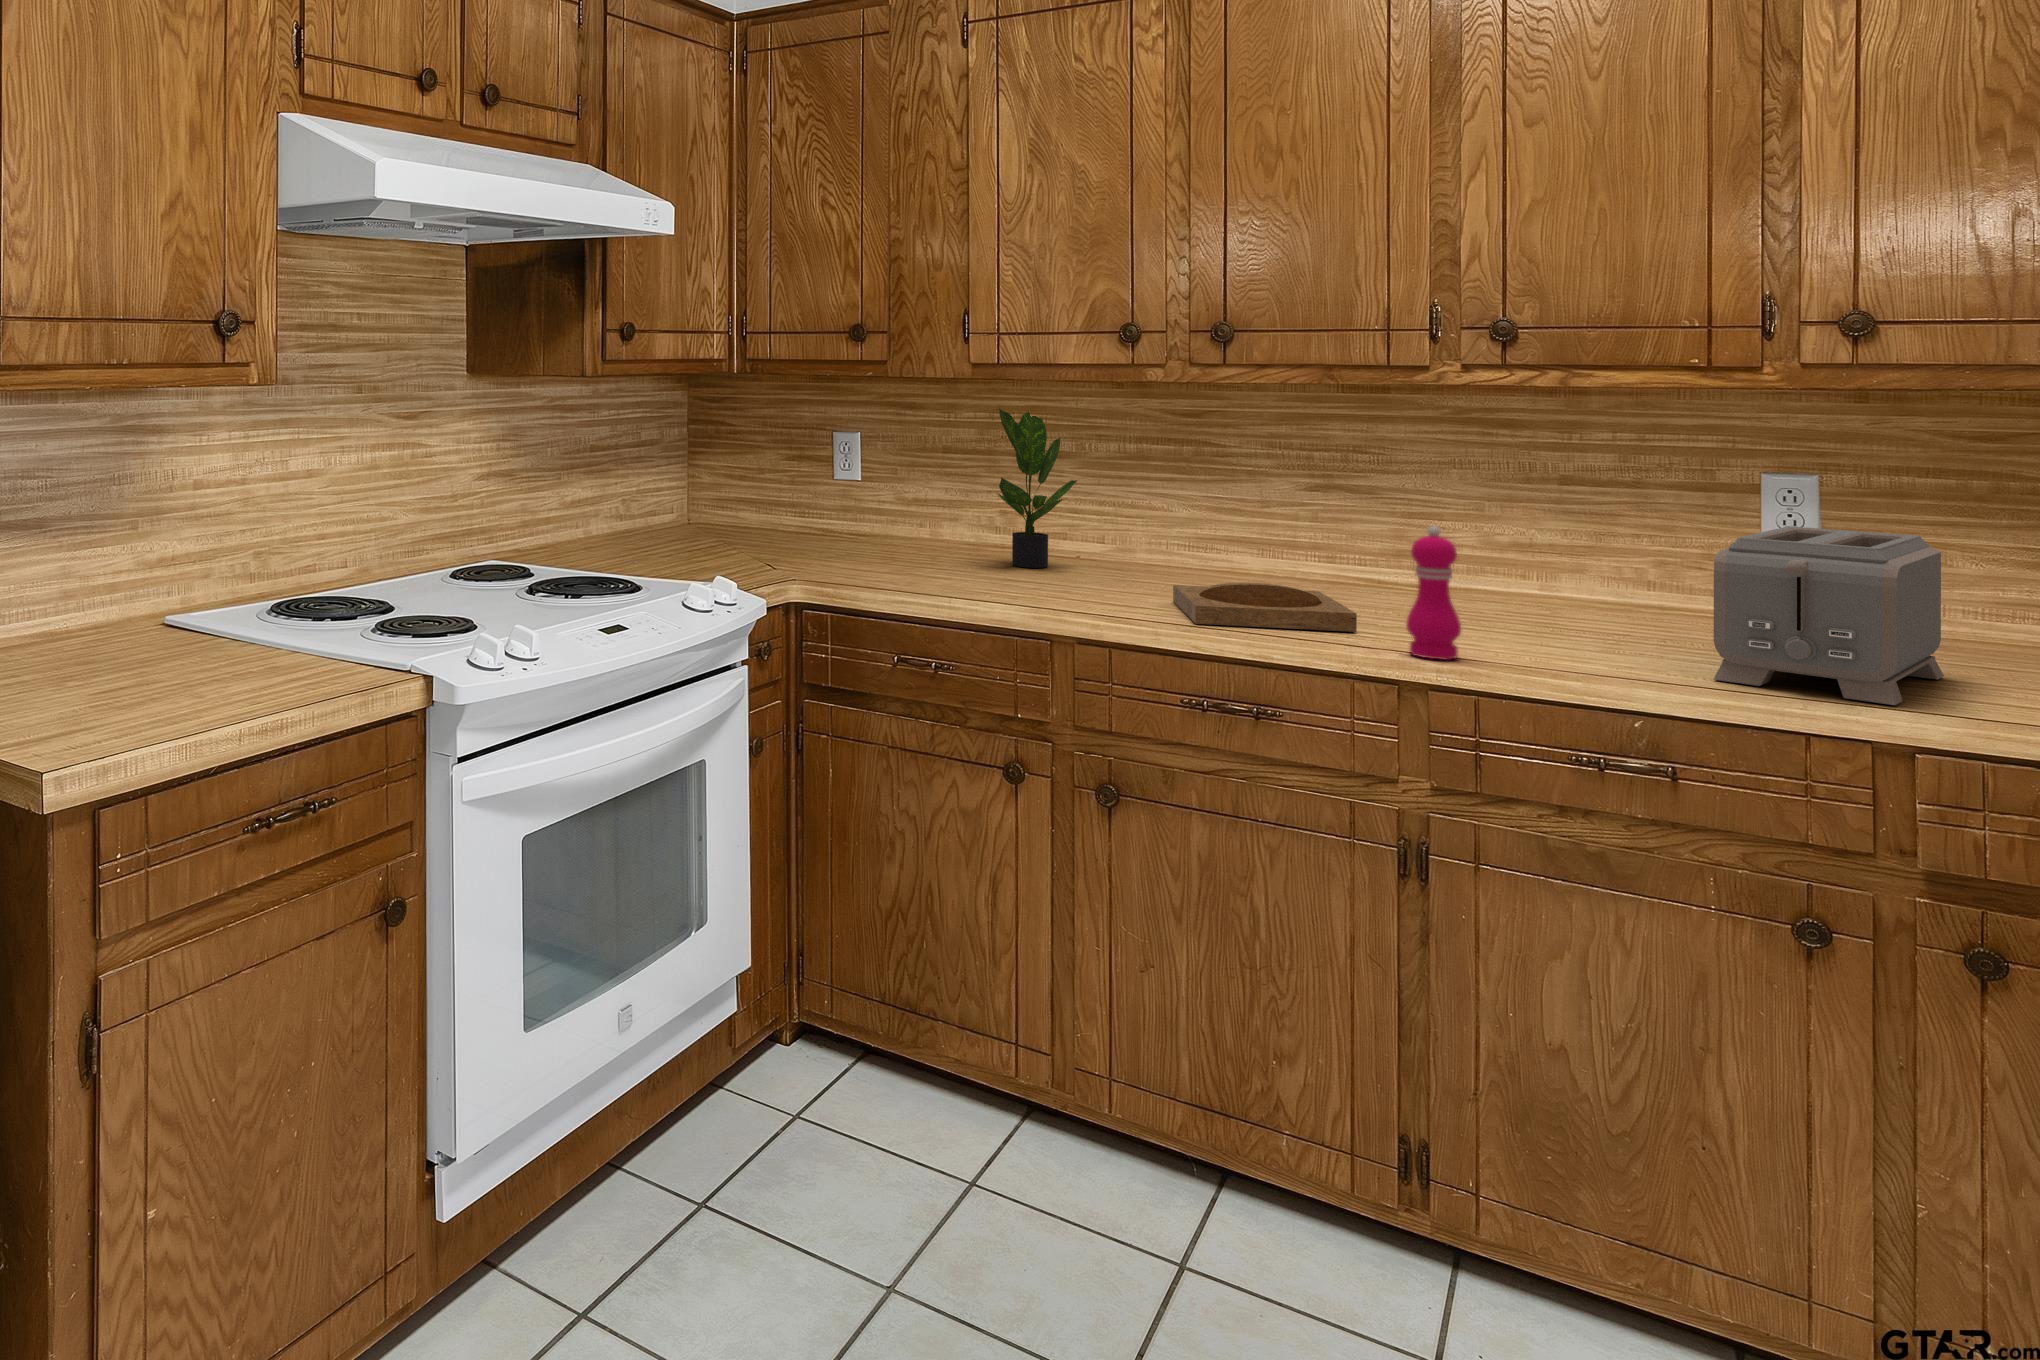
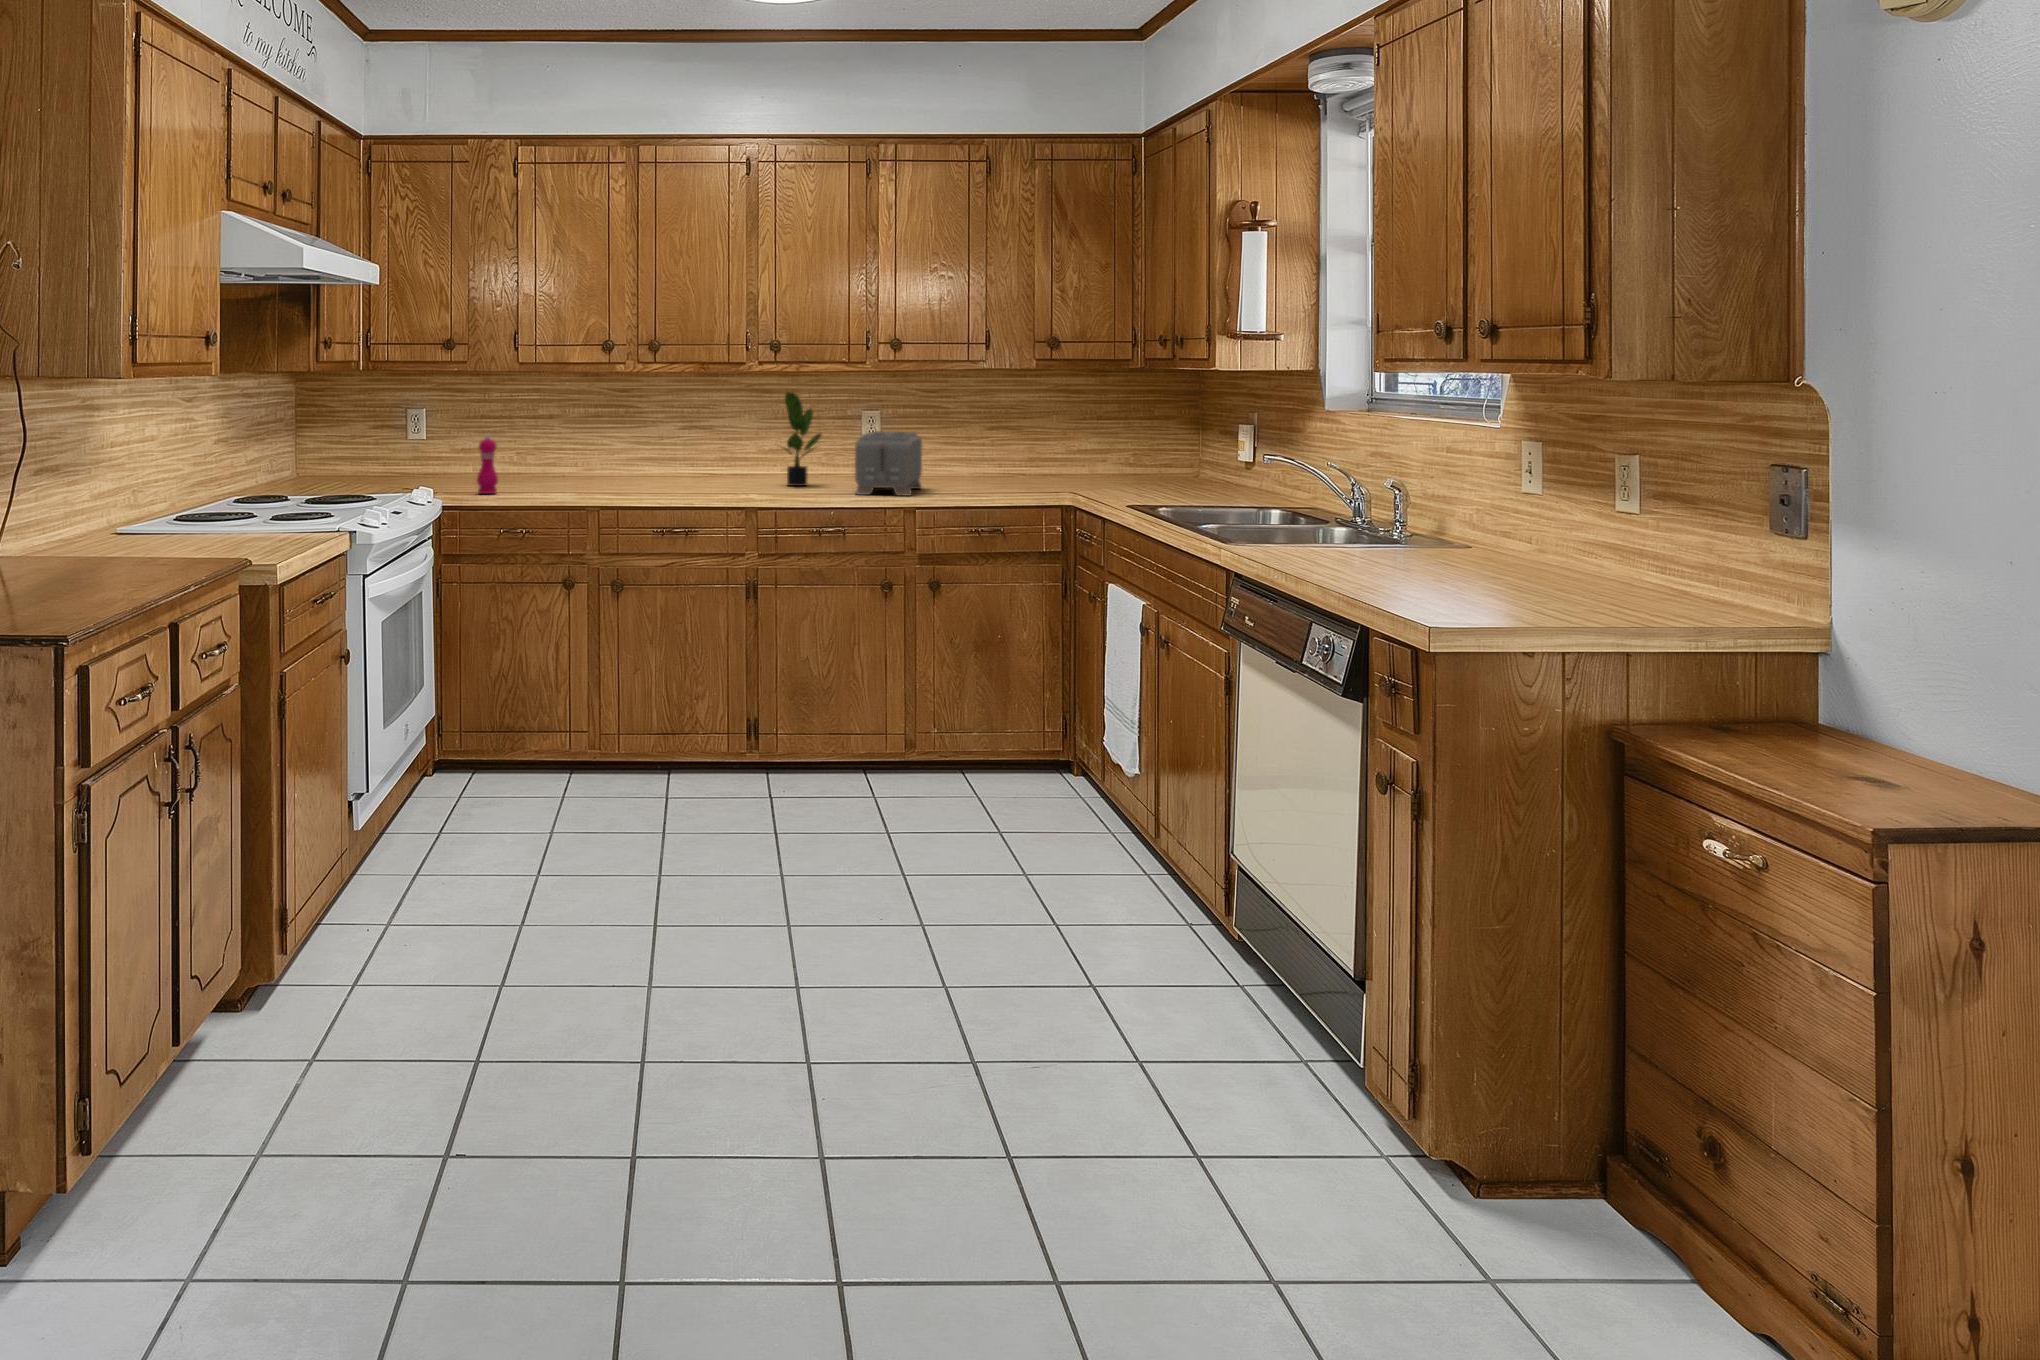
potted plant: present [998,408,1078,568] -> present [777,392,821,486]
pepper mill: present [1406,526,1461,660] -> present [477,435,498,494]
tray: present [1173,582,1357,632] -> none [630,474,721,494]

